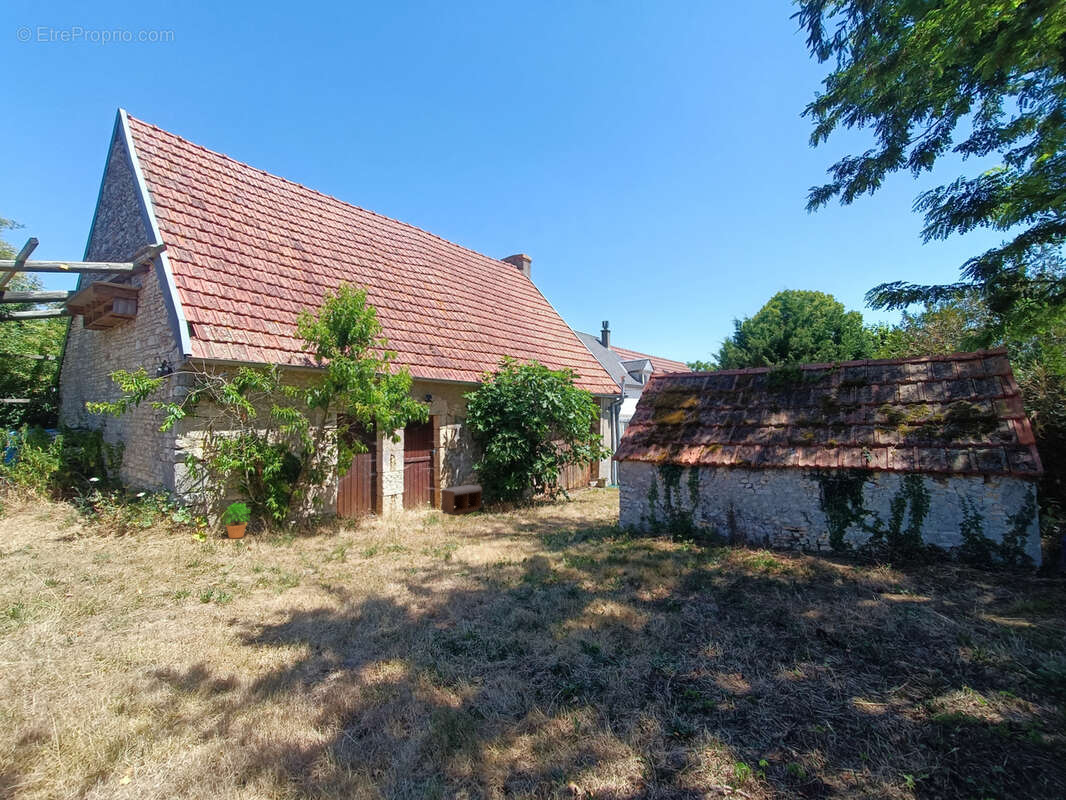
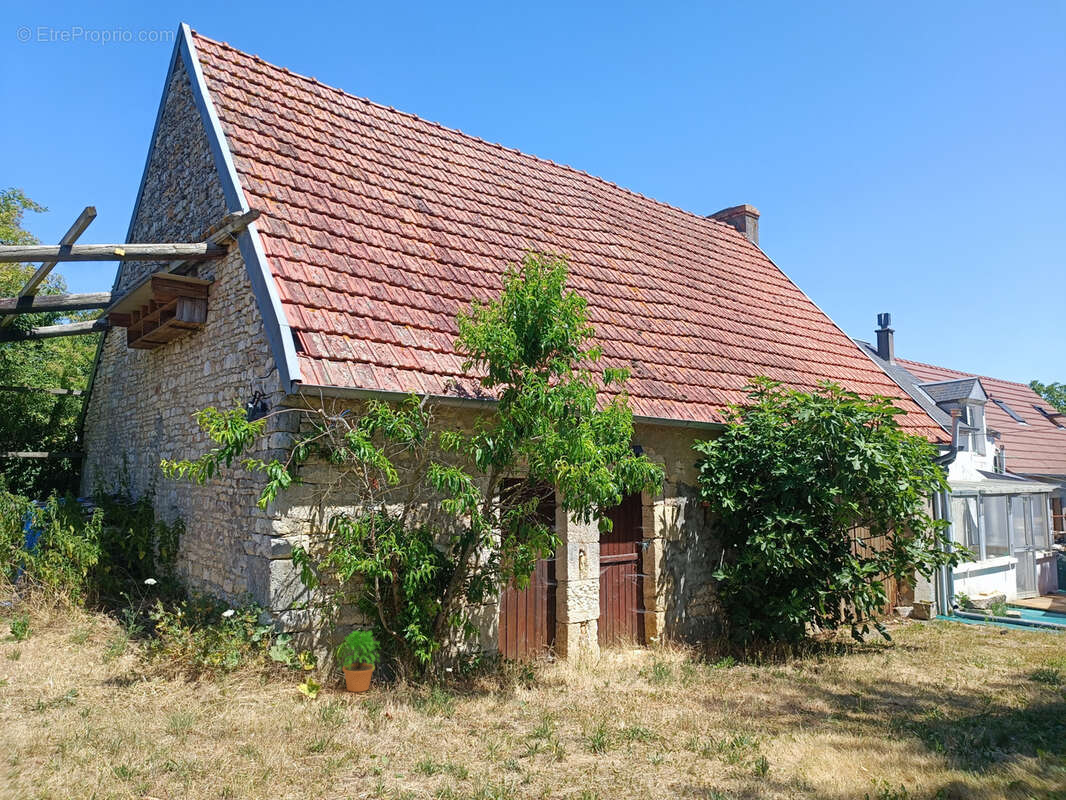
bench: present [441,485,482,515] -> none [658,603,728,658]

